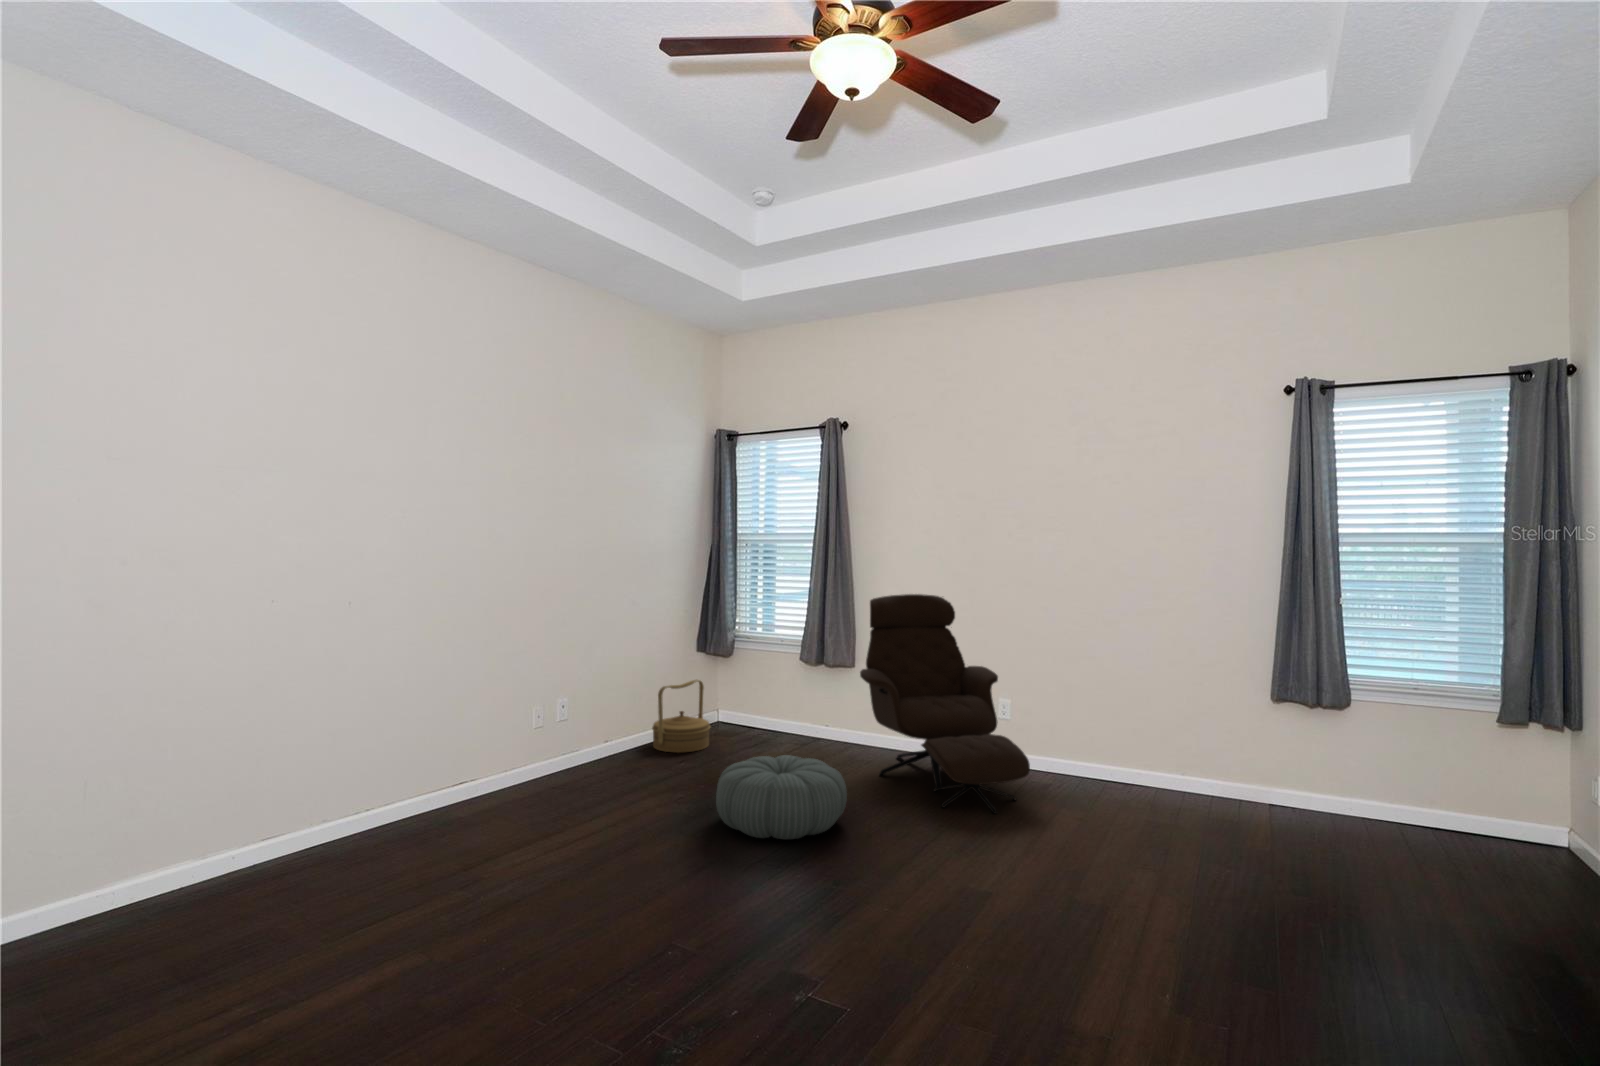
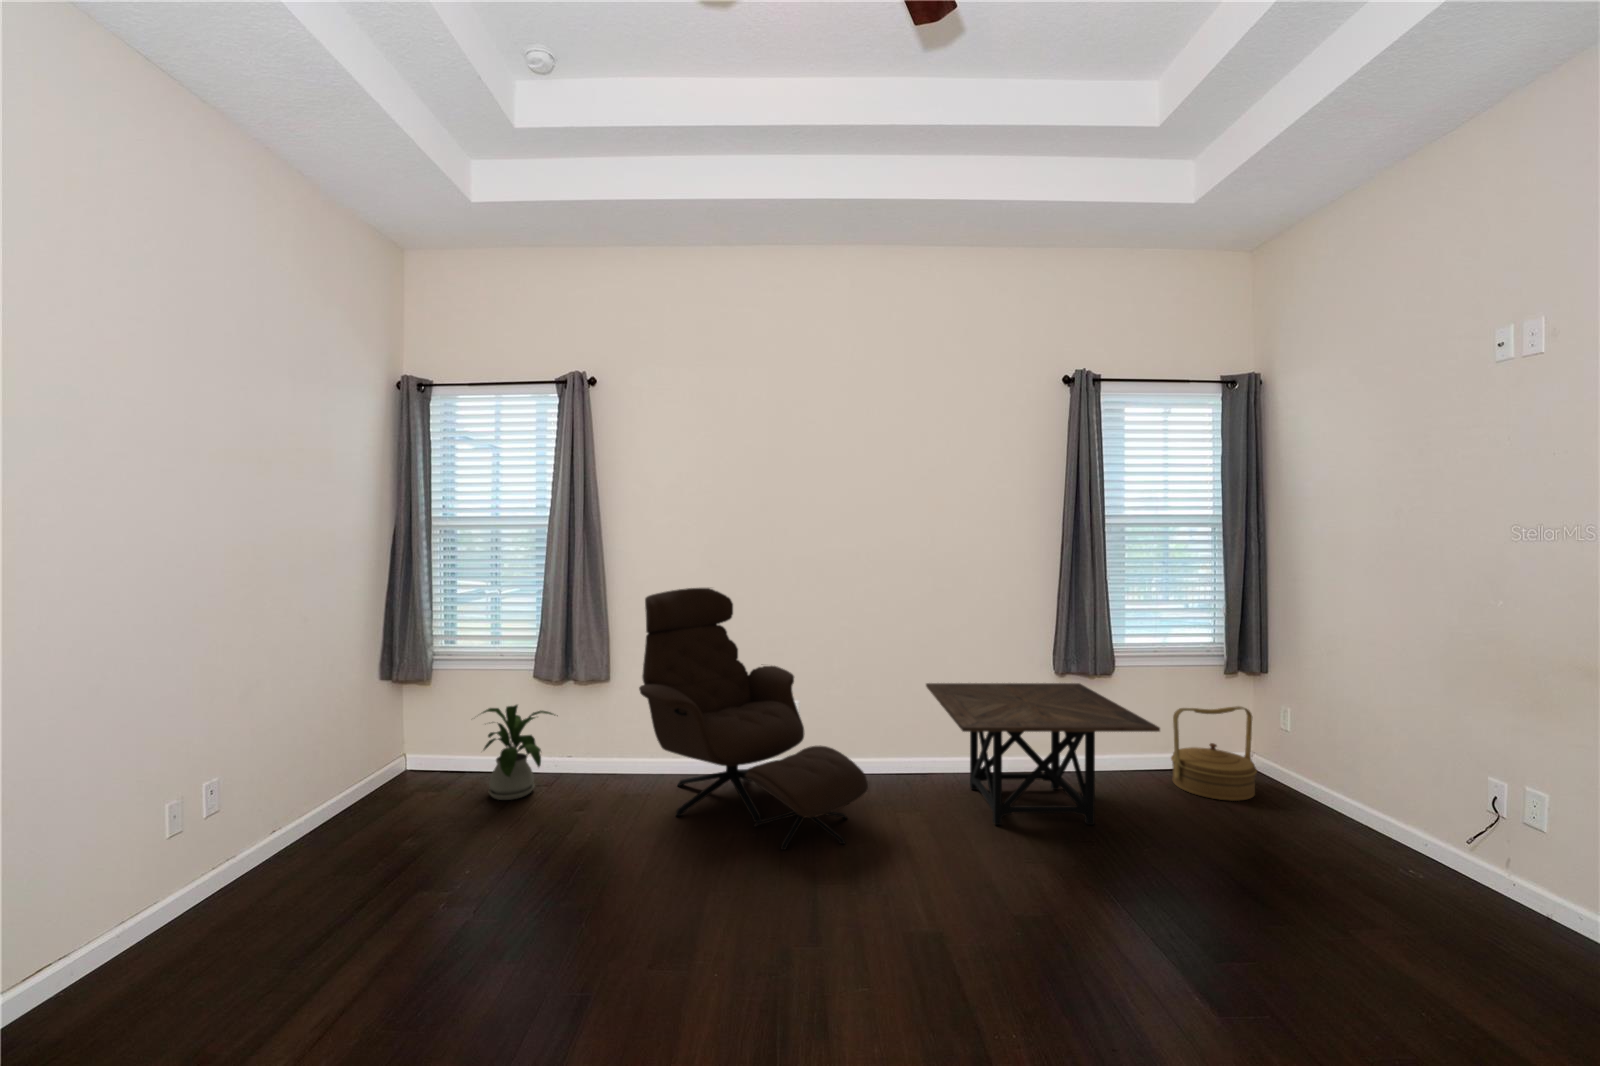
house plant: none [752,675,809,747] -> present [483,705,555,800]
woven basket: present [652,680,710,753] -> present [1171,706,1257,801]
side table: none [1102,697,1318,849] -> present [926,683,1160,825]
pouf: present [716,755,847,840] -> none [497,828,697,983]

